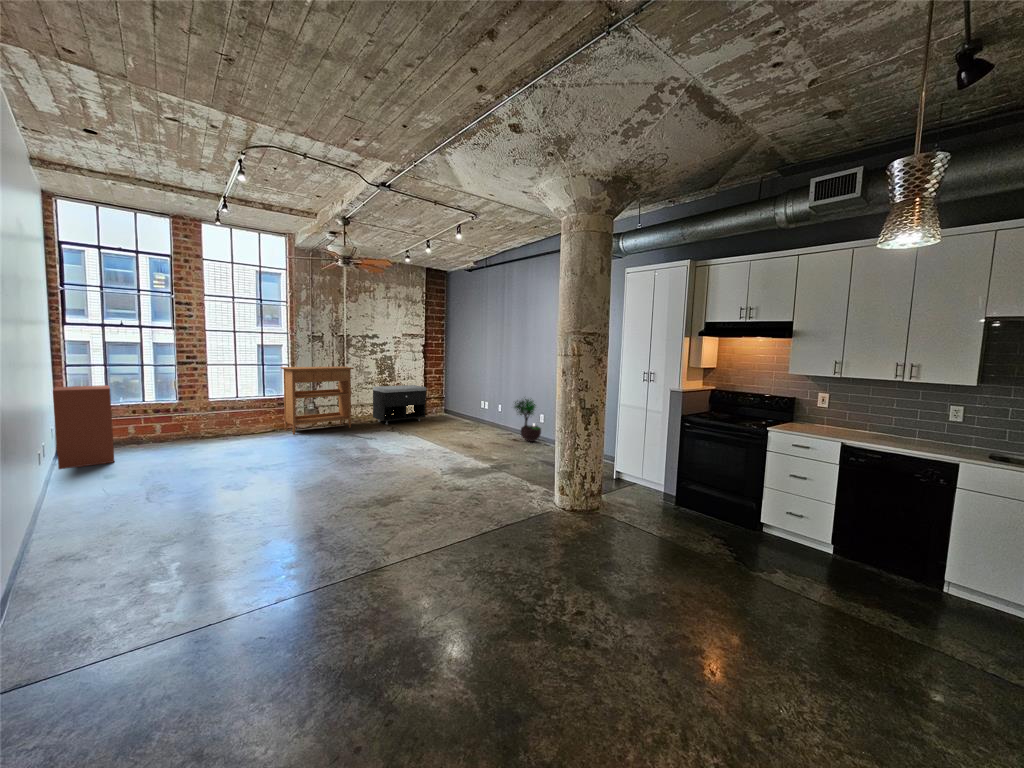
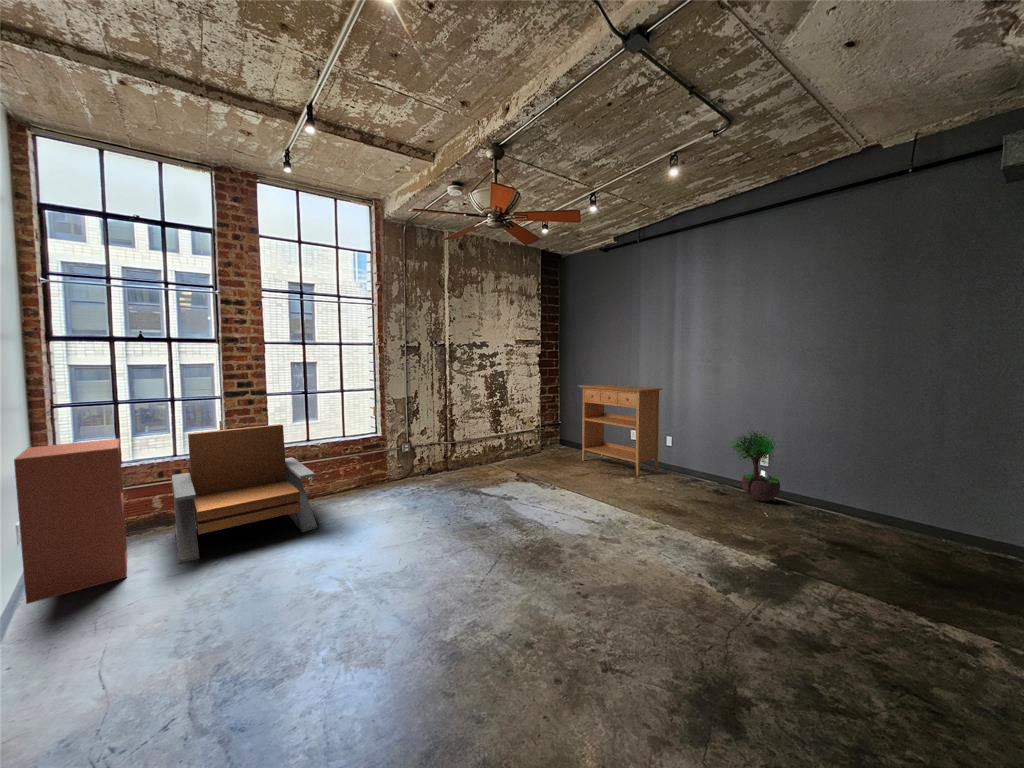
console table: present [281,366,354,435] -> present [578,384,662,476]
lounge chair: none [141,384,236,458] -> present [172,424,317,564]
storage bench: present [373,385,426,424] -> none [482,410,554,469]

